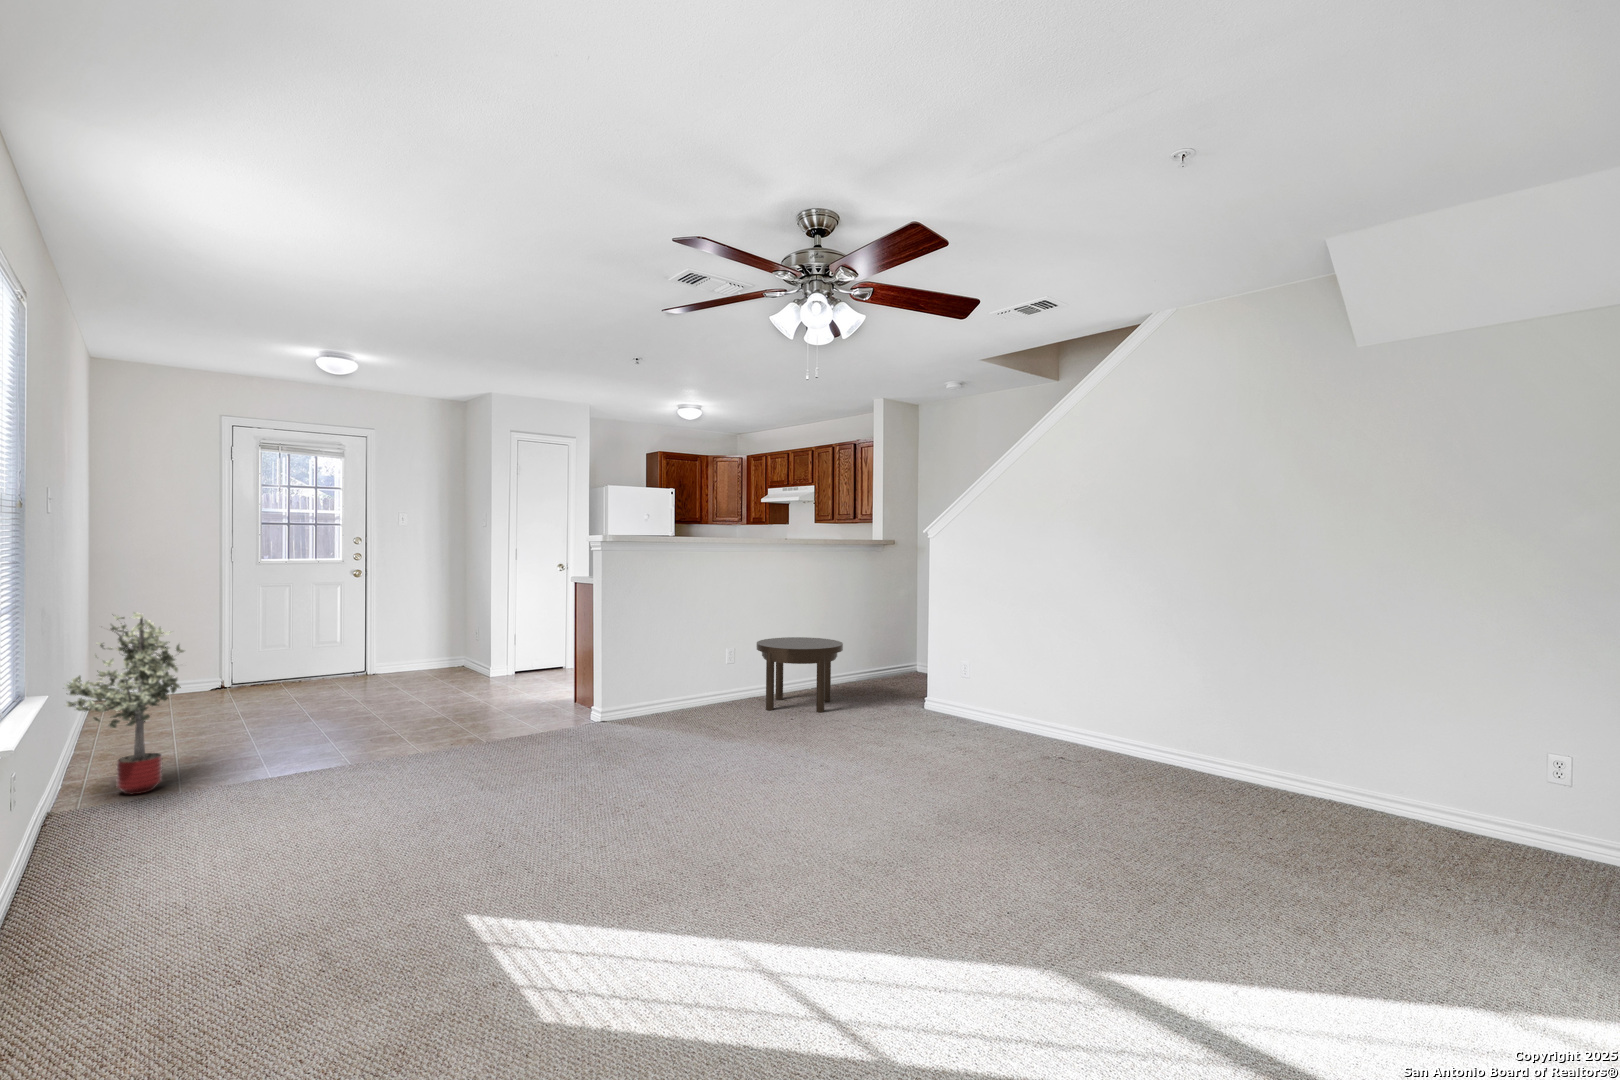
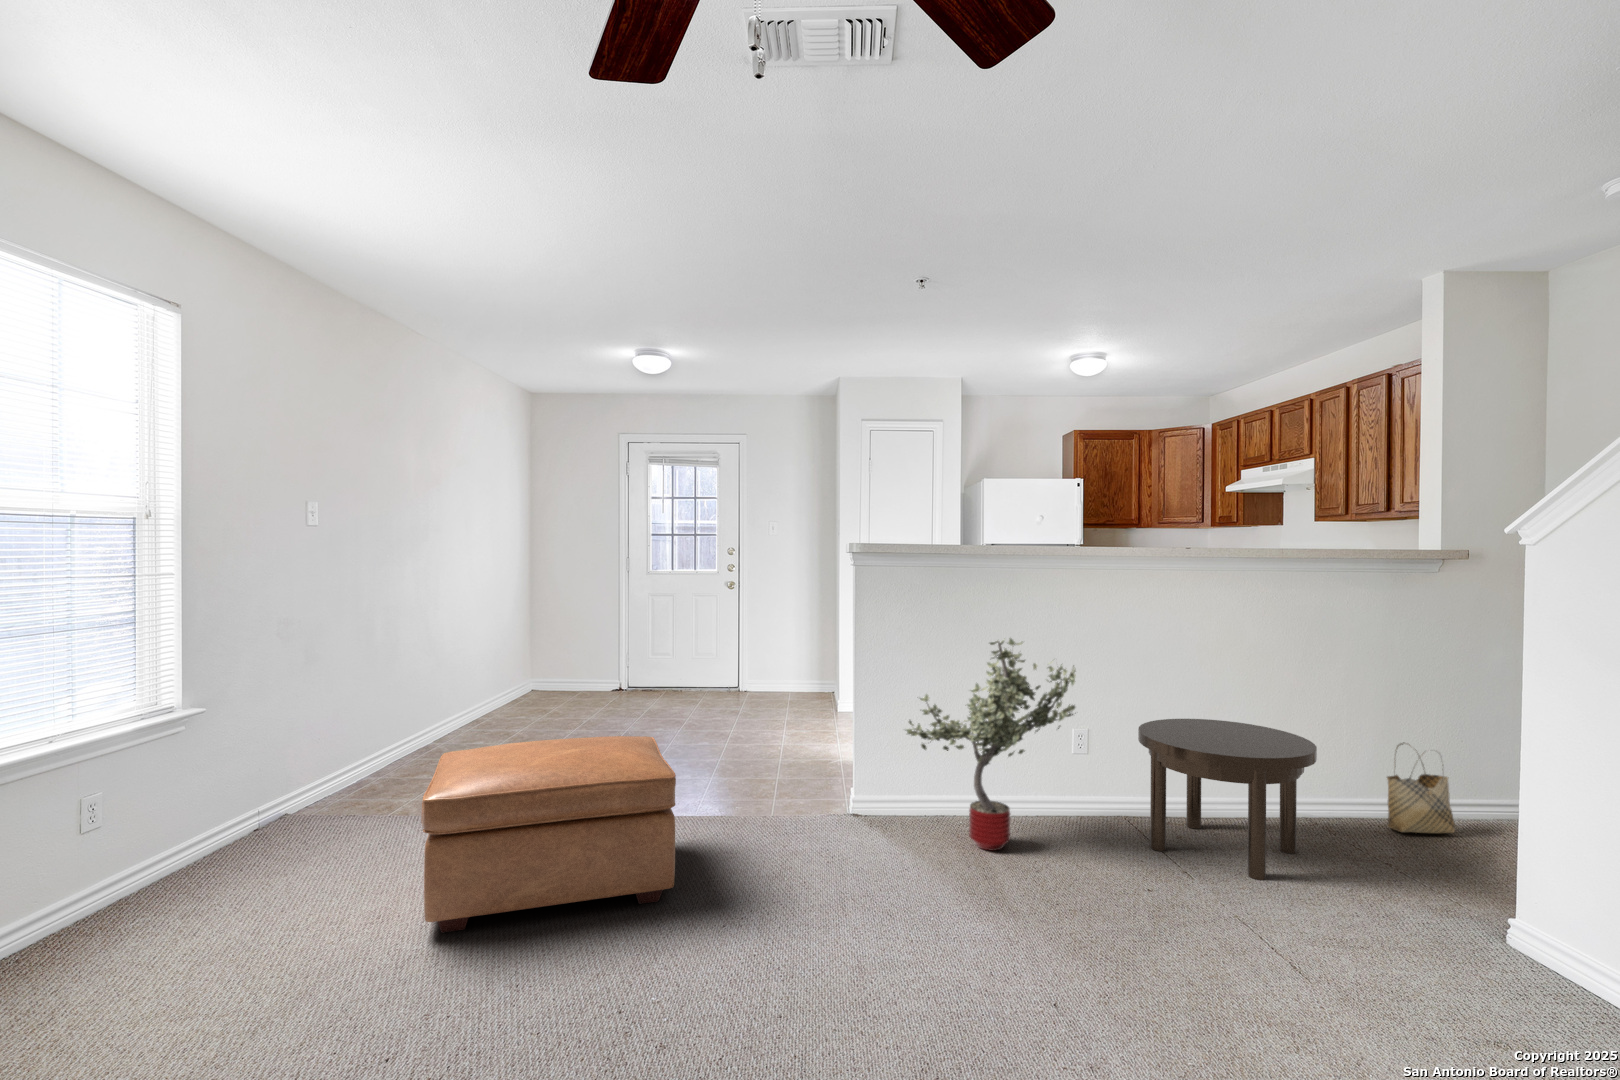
potted tree: present [66,612,184,794] -> present [906,638,1076,851]
woven basket: none [861,642,888,687] -> present [1387,743,1455,833]
ottoman: none [315,677,532,815] -> present [421,736,676,933]

